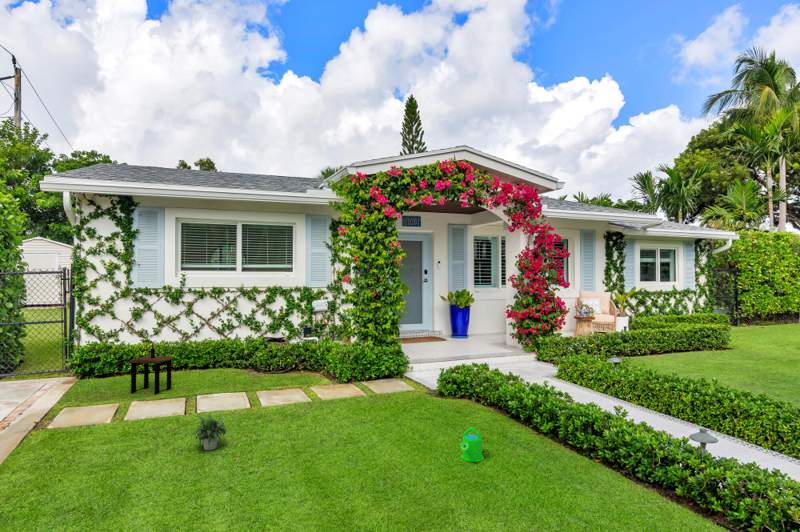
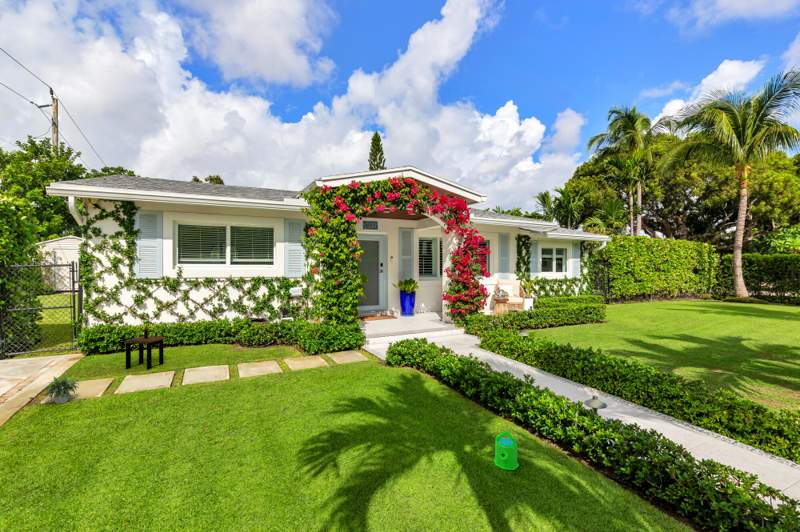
potted plant: present [194,414,226,450] -> present [44,376,77,404]
watering can: present [460,427,483,462] -> present [494,431,519,470]

